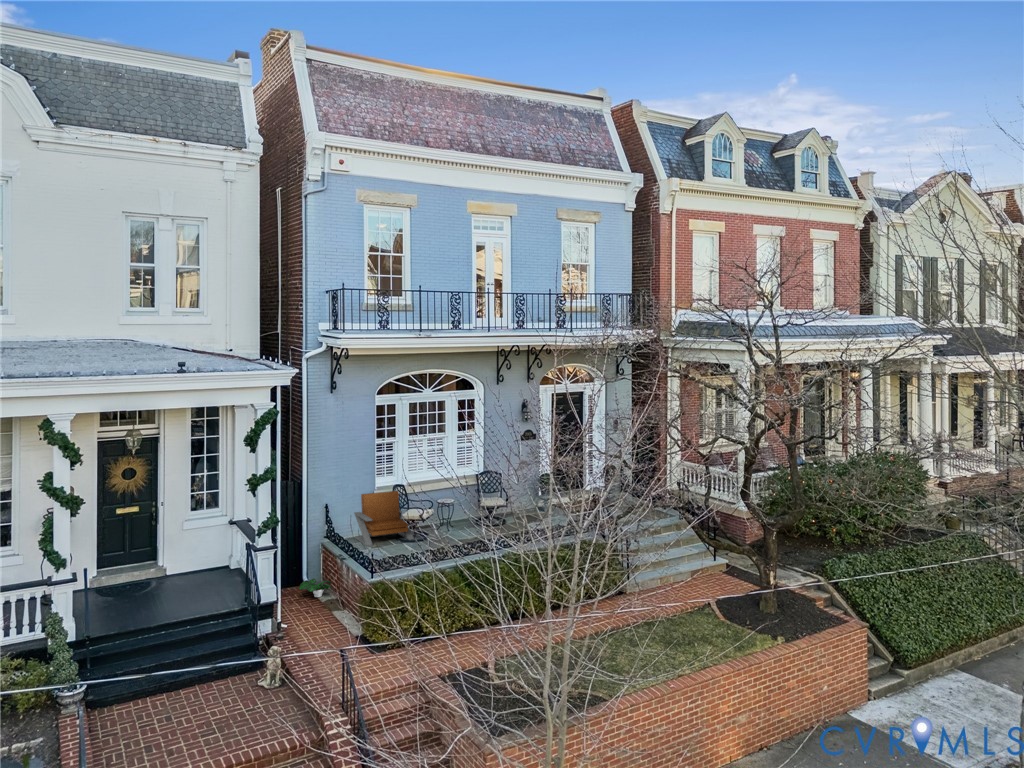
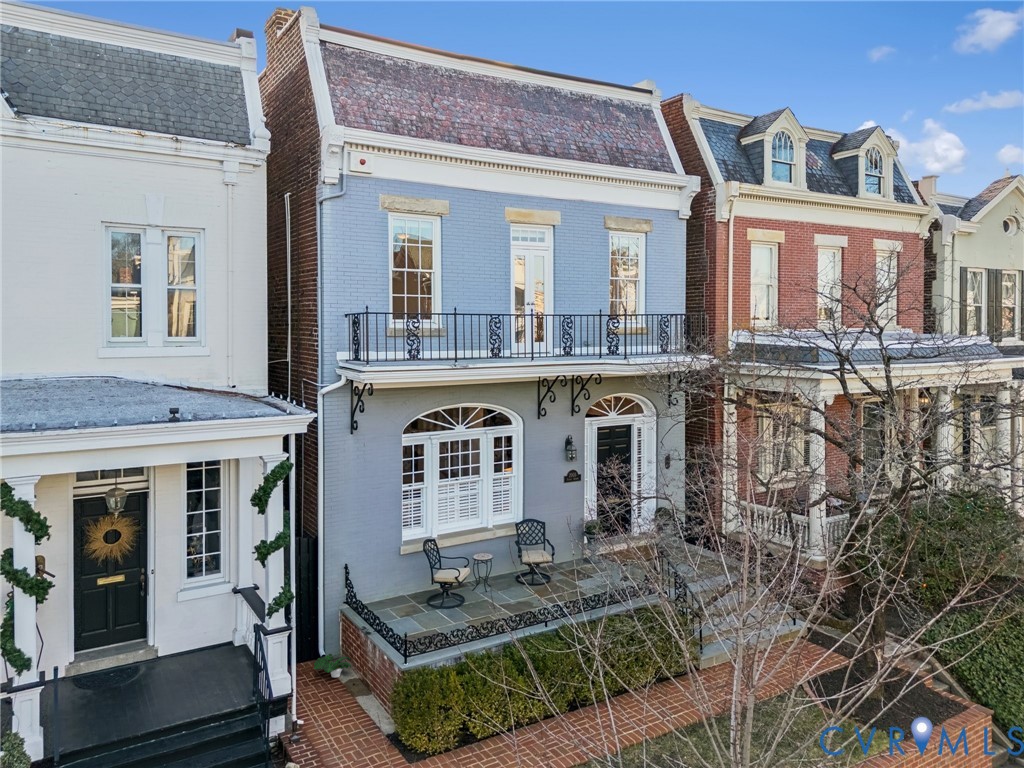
lounge chair: present [354,491,414,546] -> none [376,546,447,615]

